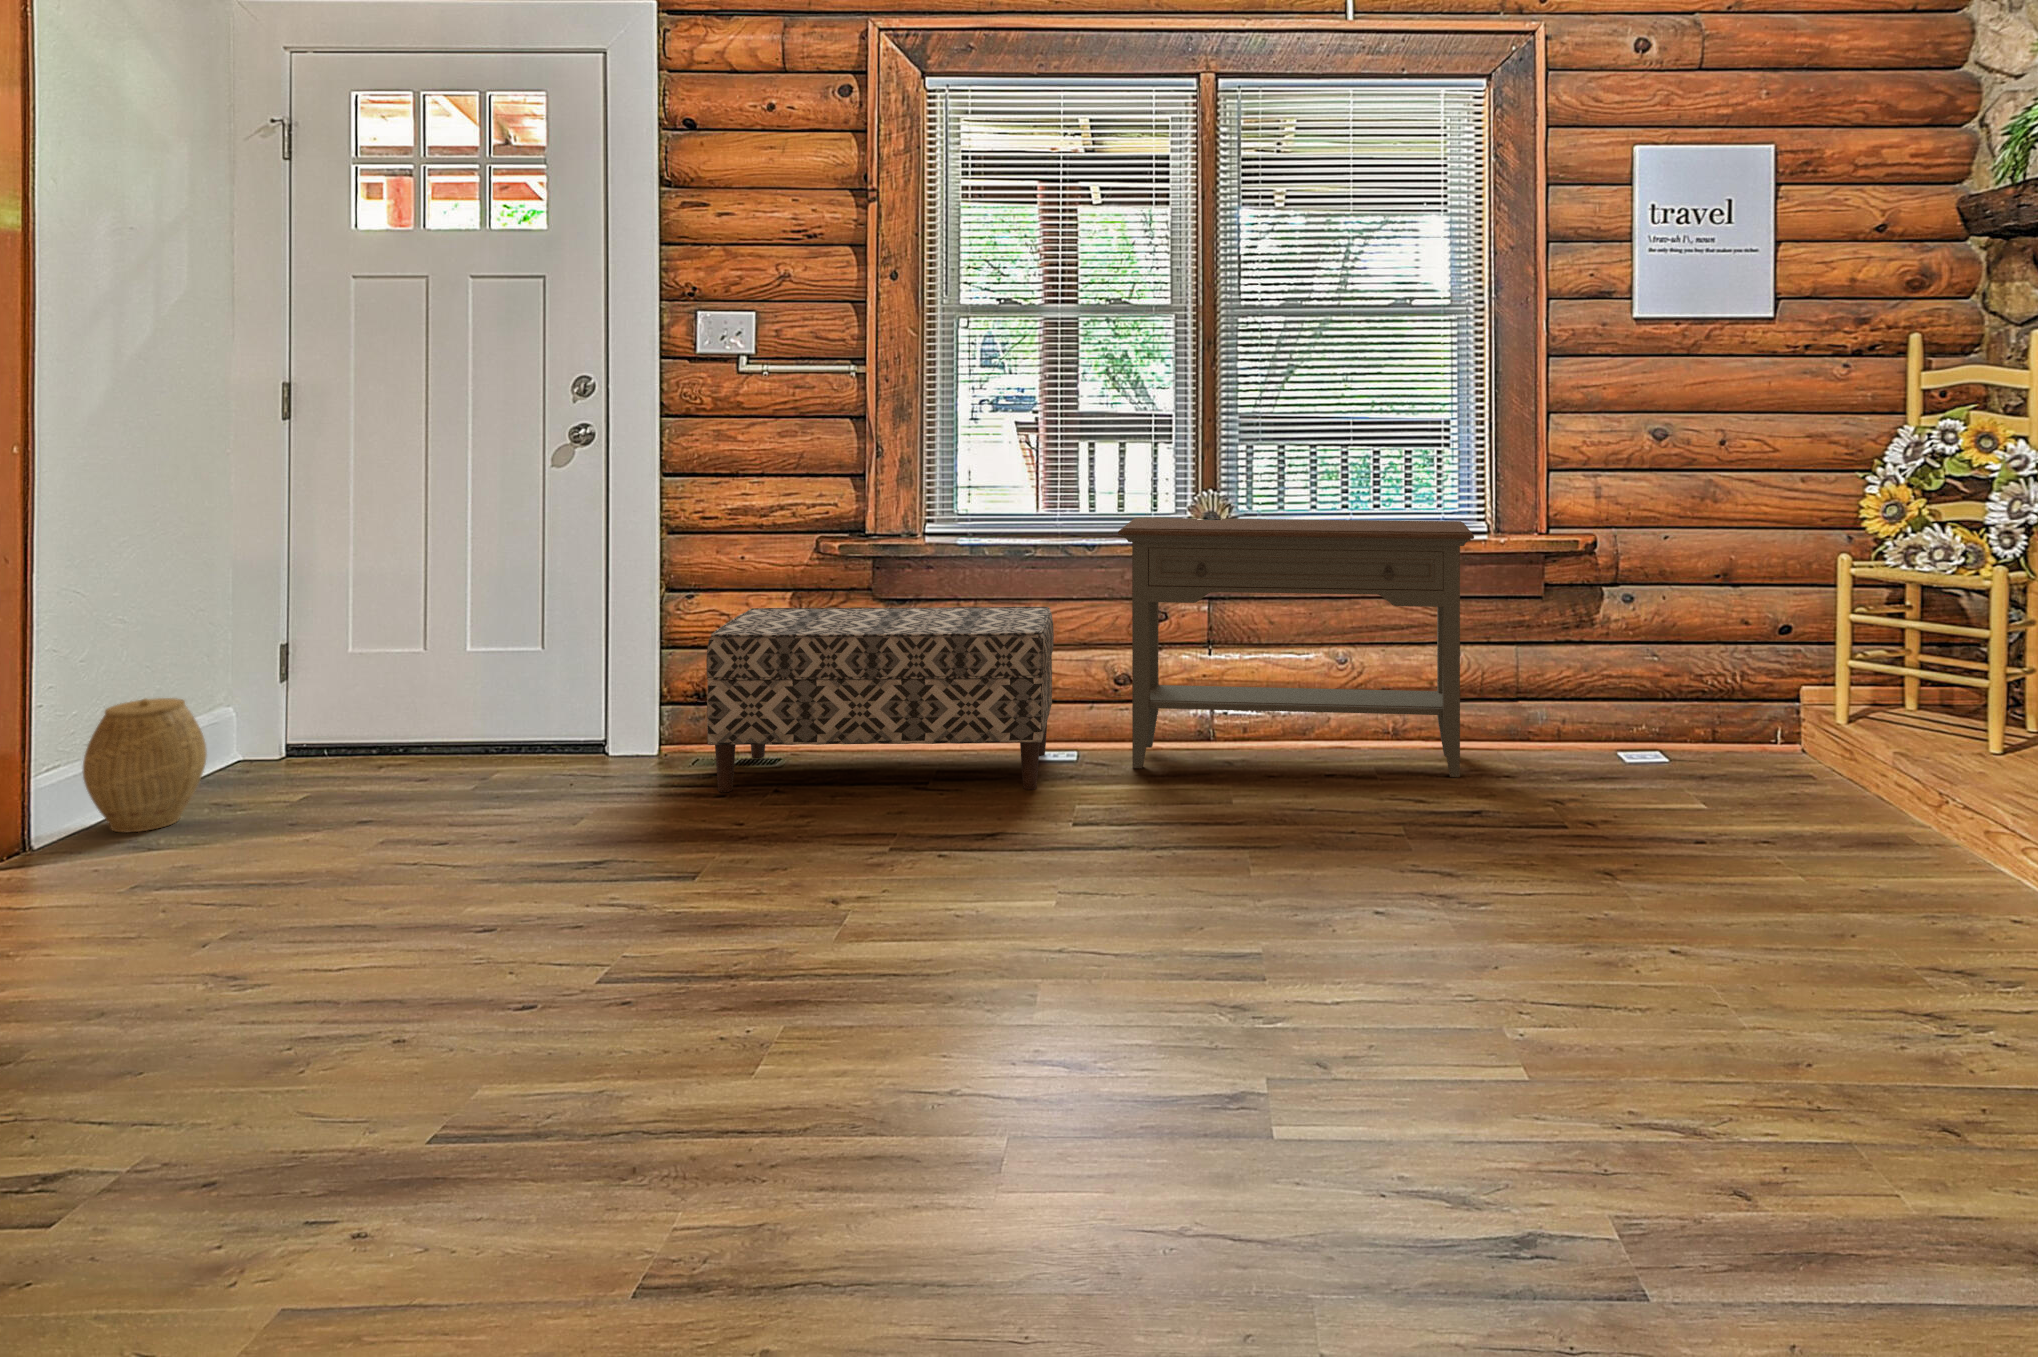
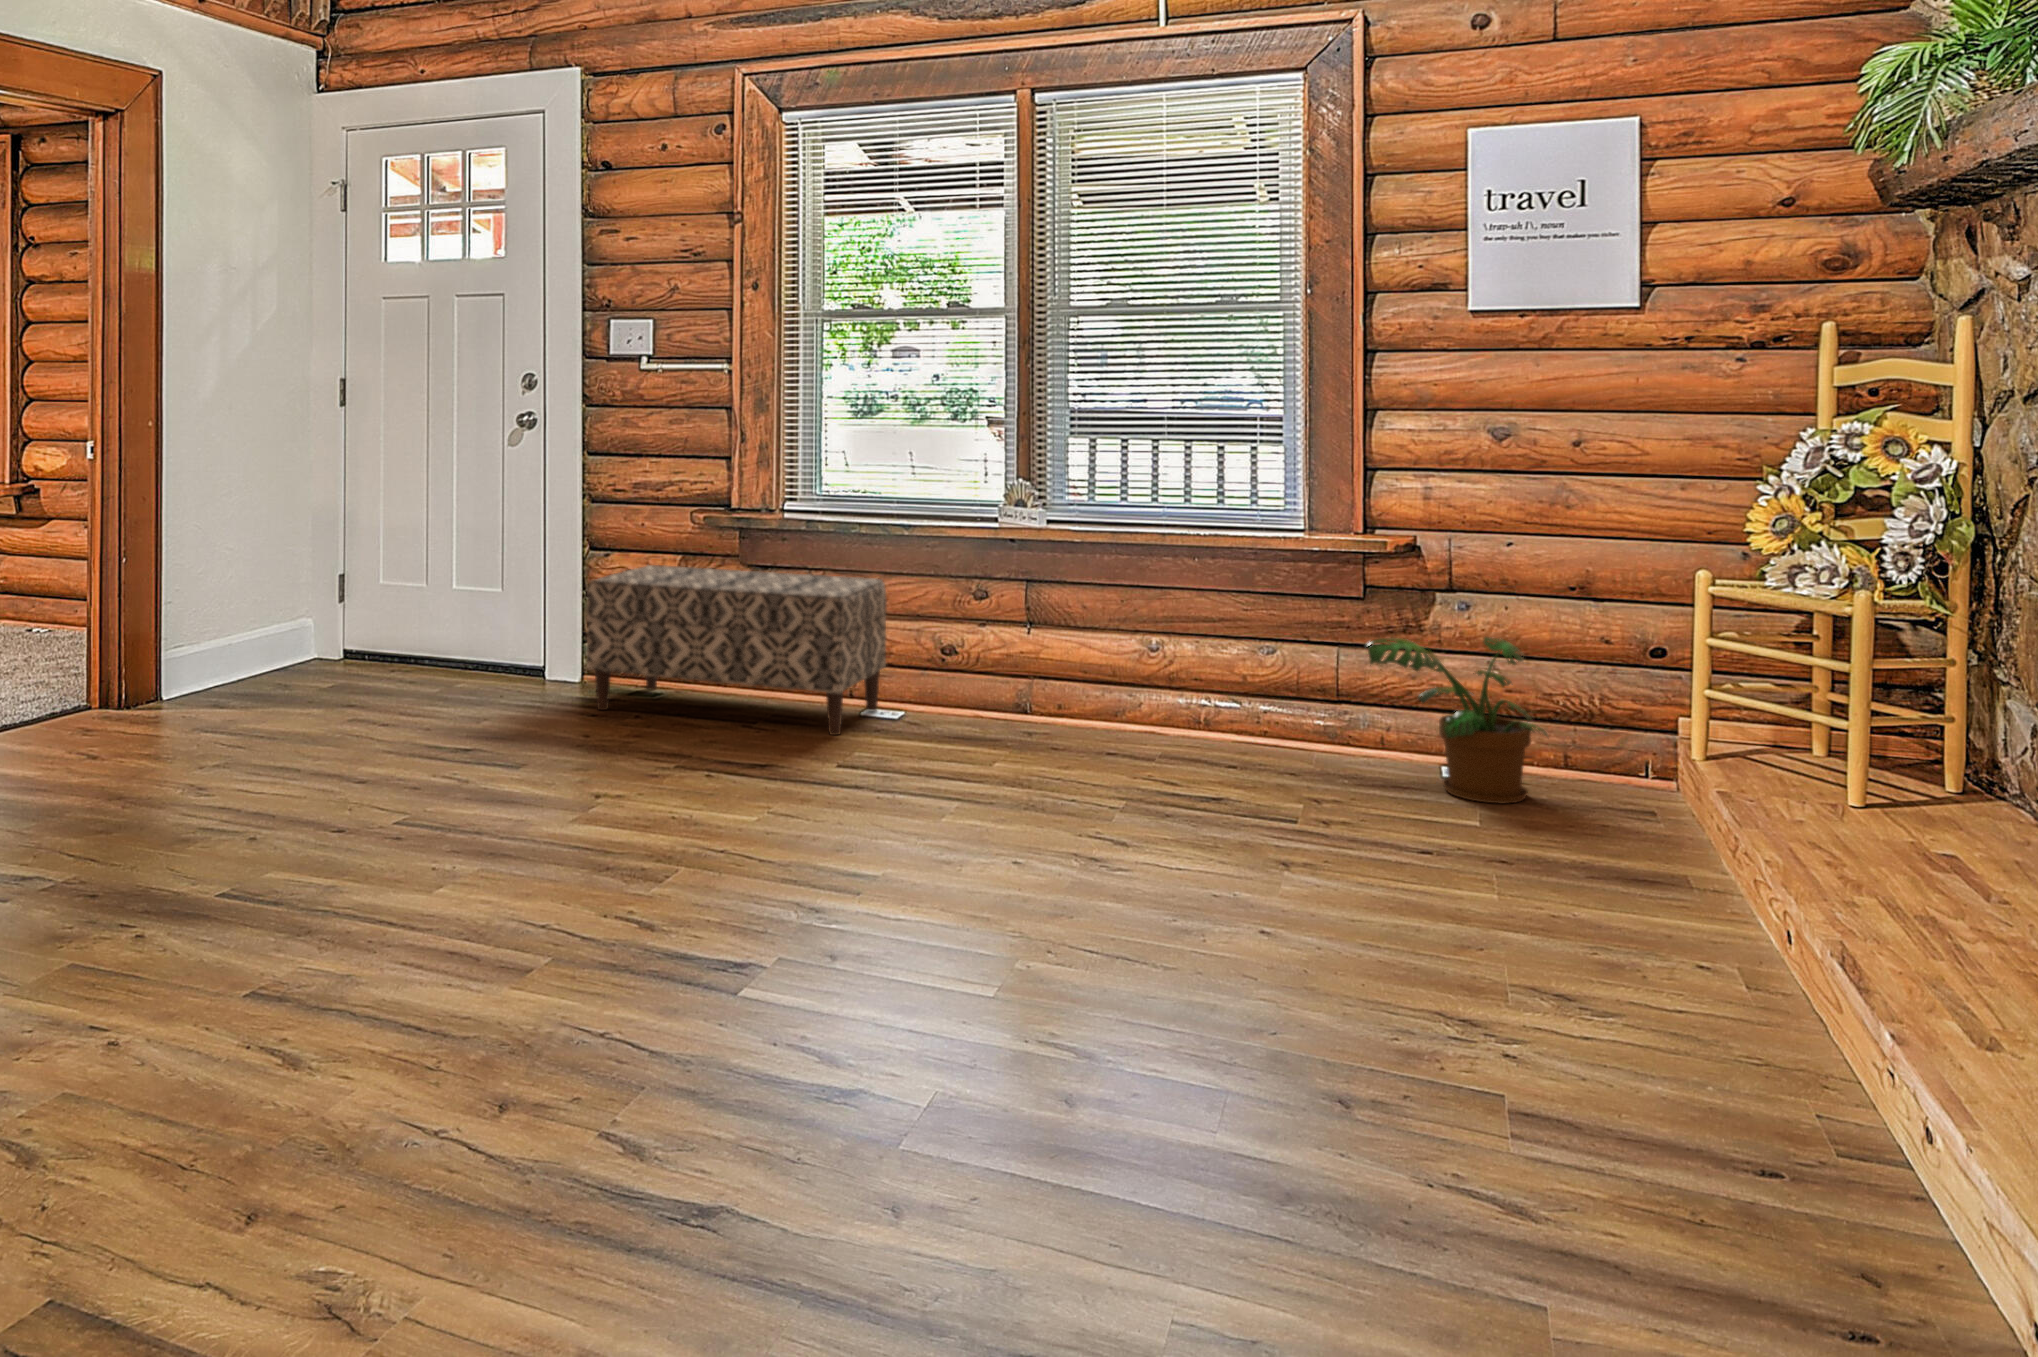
console table: present [1118,518,1474,777] -> none [923,502,1273,771]
potted plant: none [1591,624,1731,782] -> present [1367,637,1548,803]
woven basket: present [83,698,207,832] -> none [191,598,268,692]

